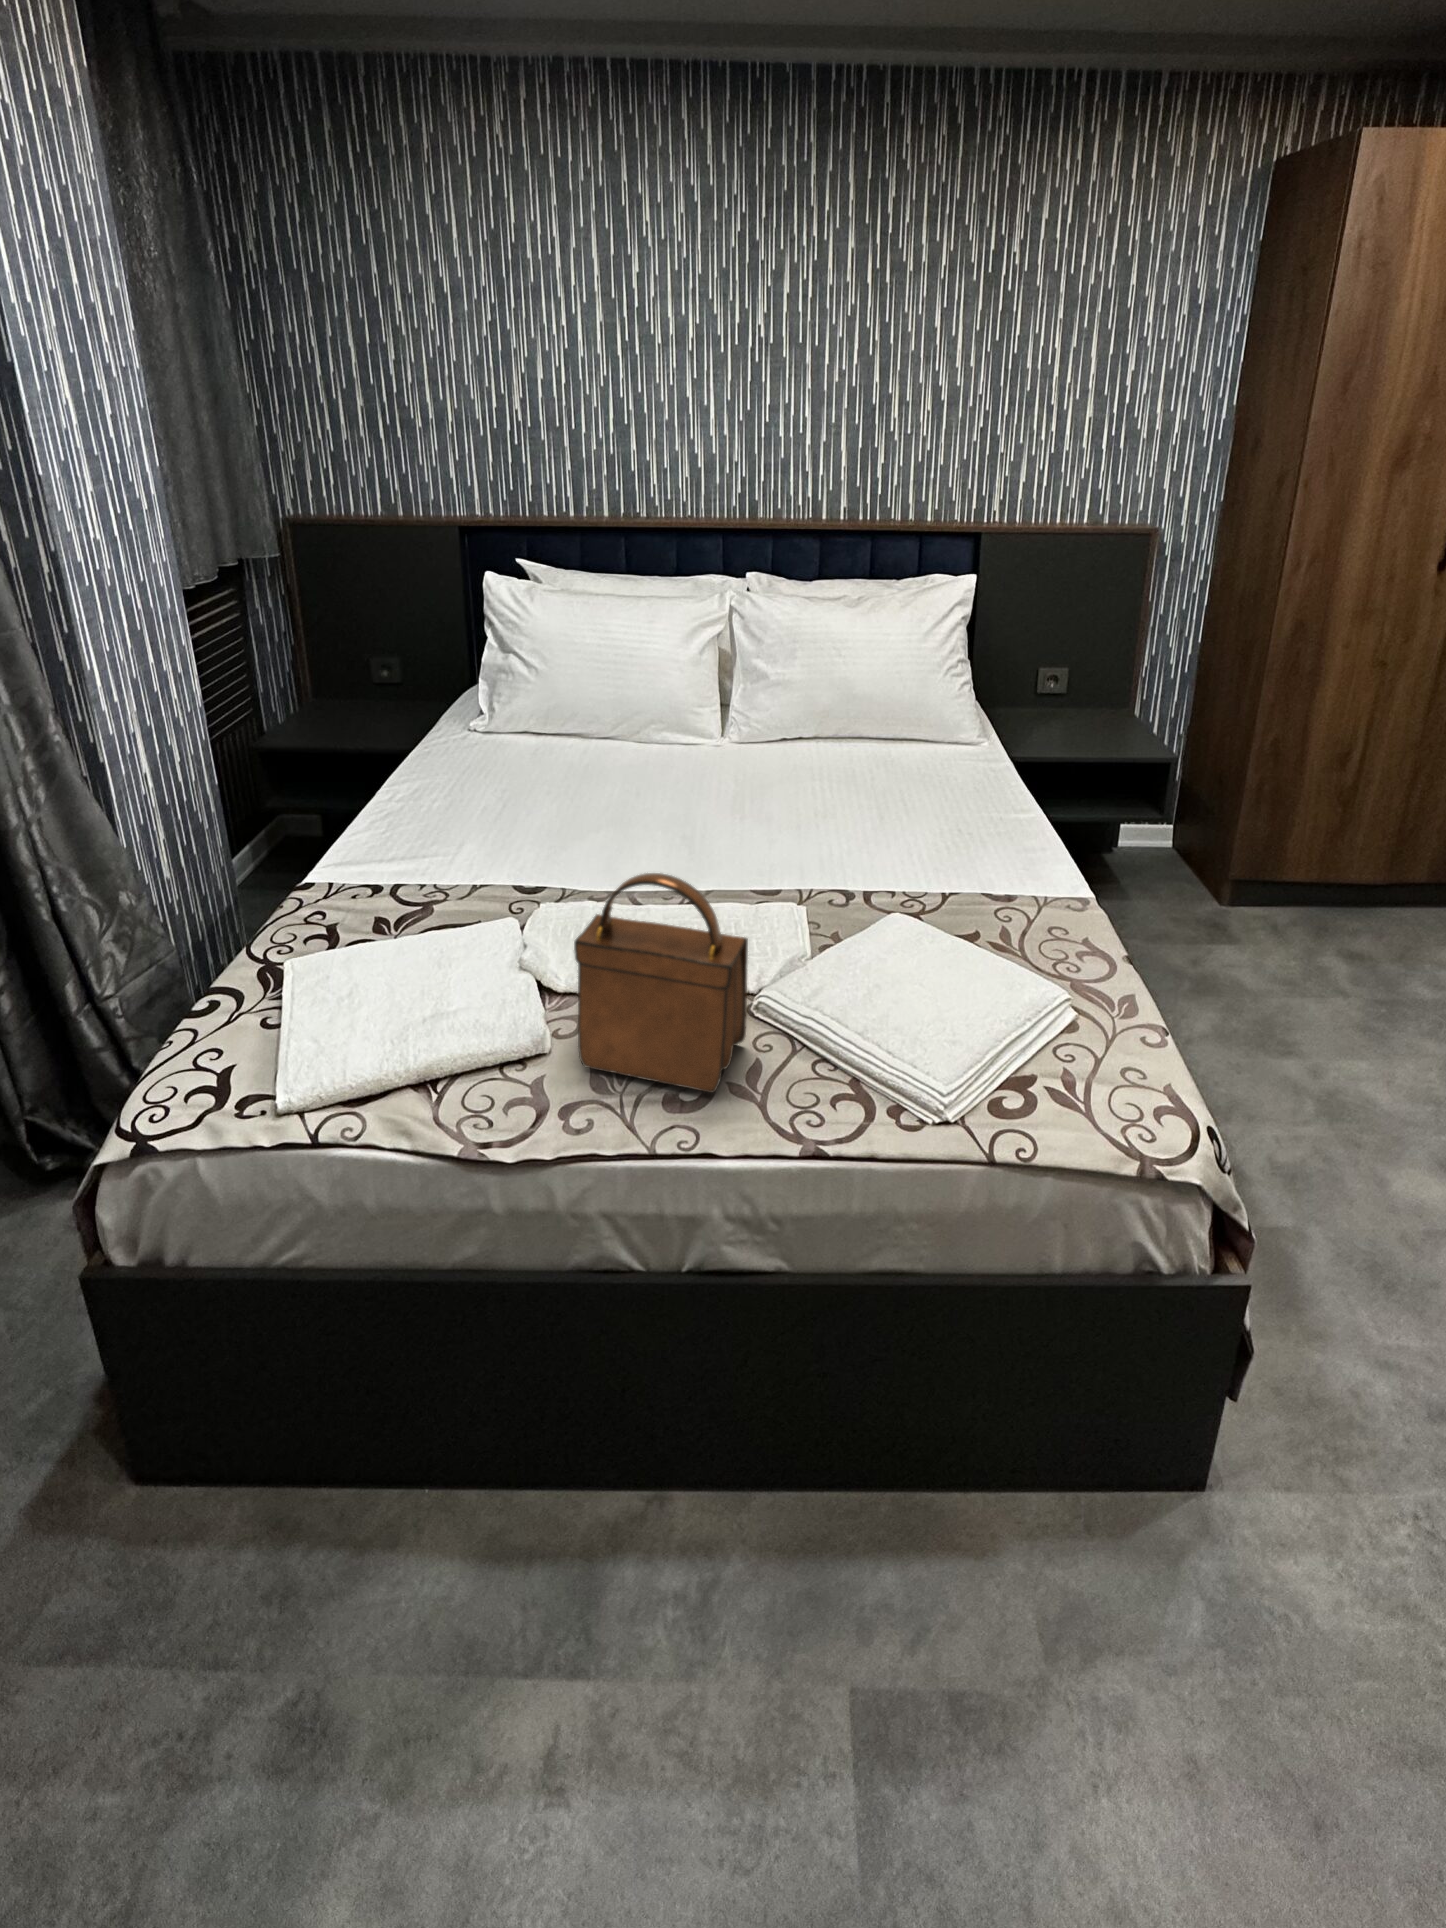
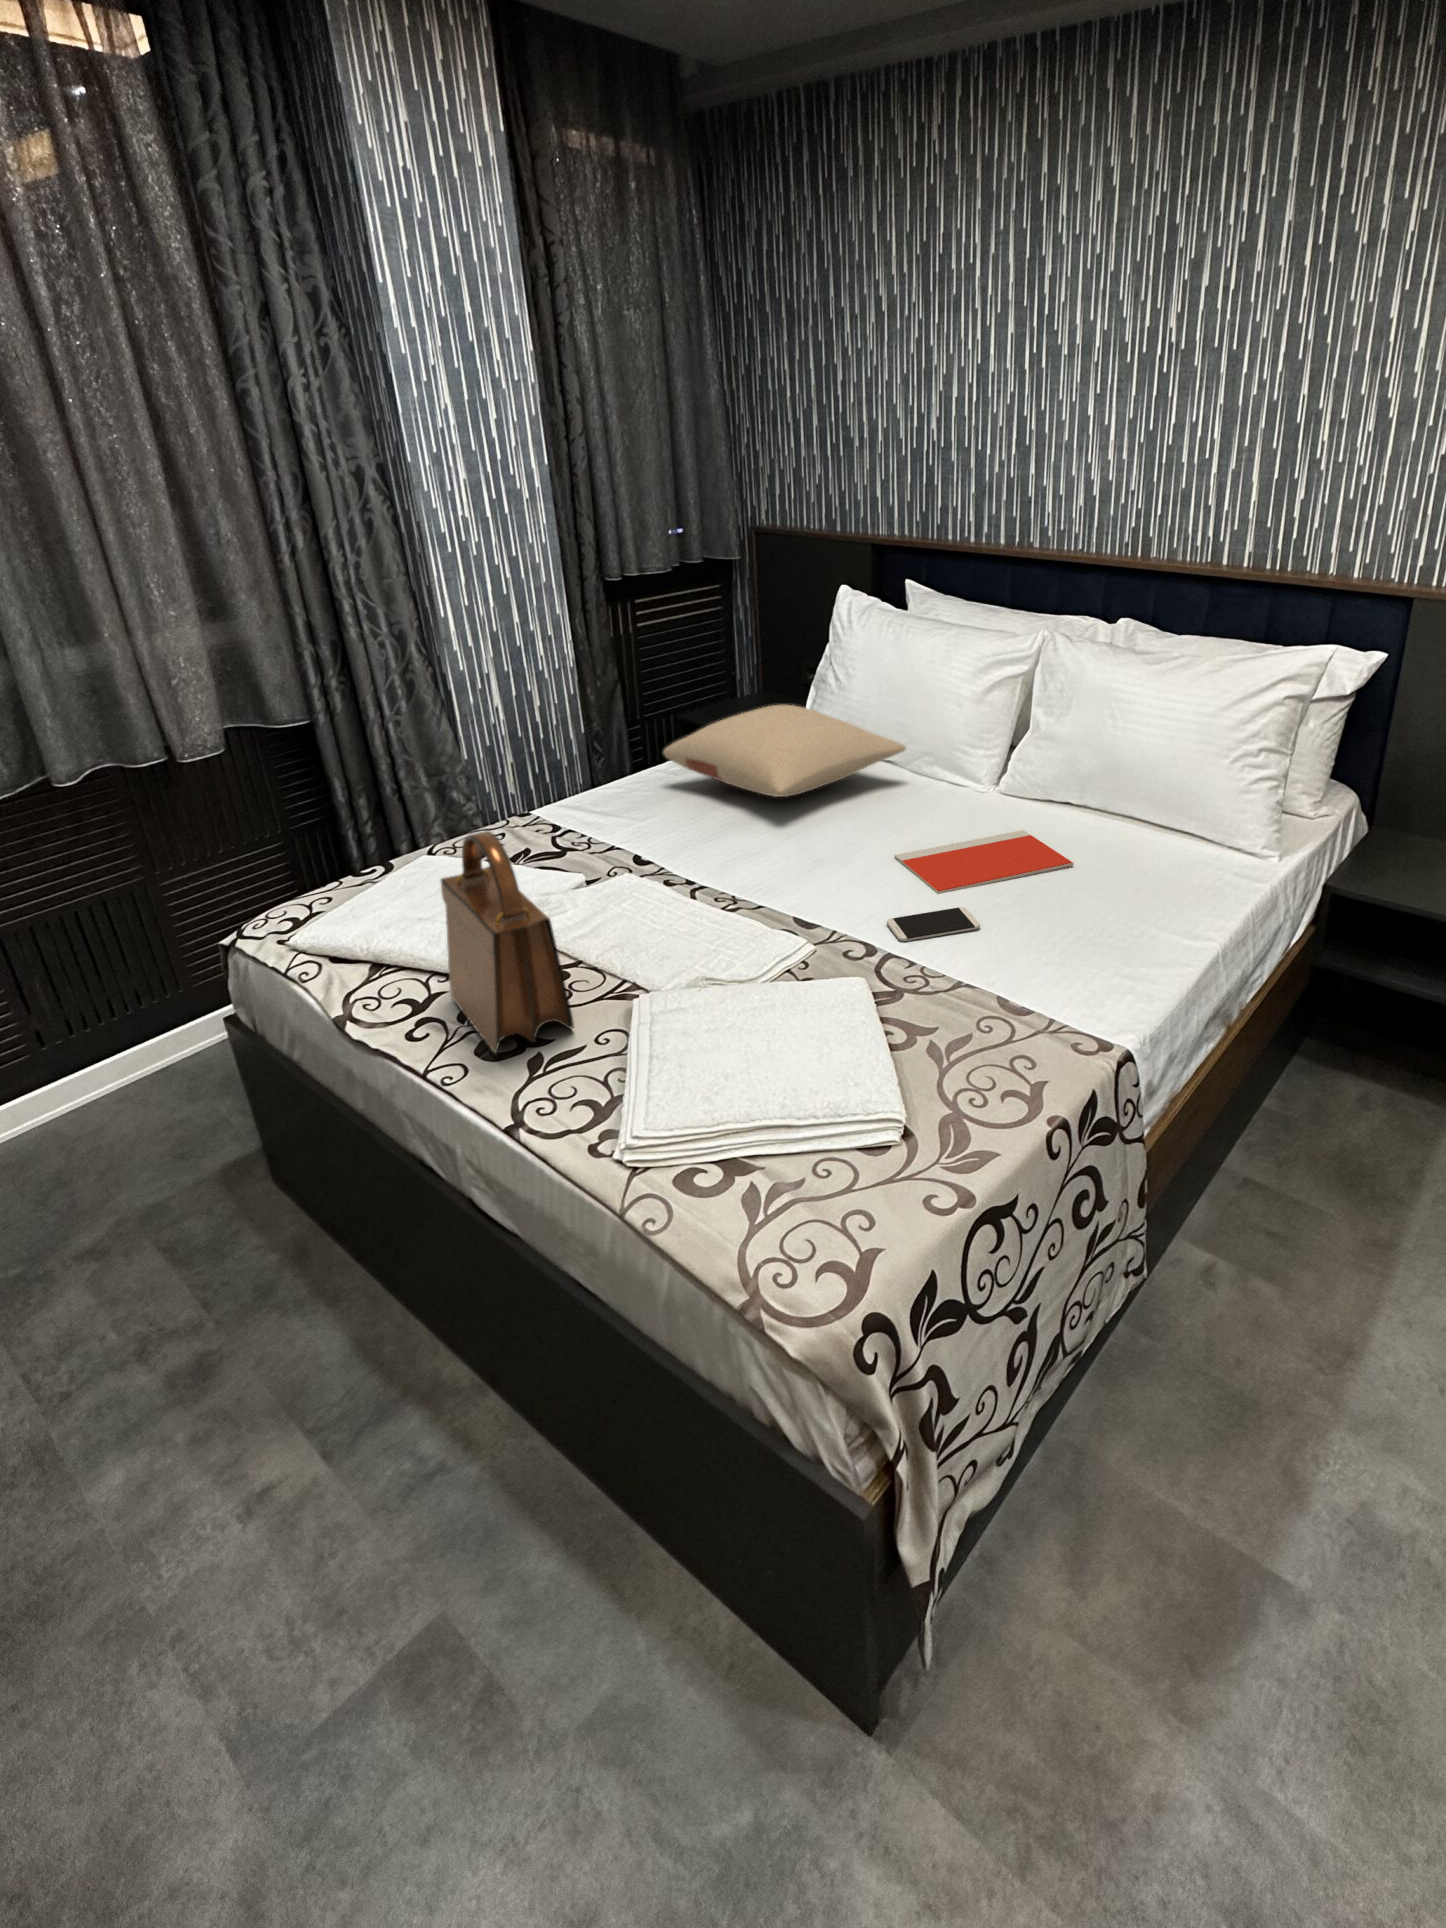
pillow: none [411,700,636,792] -> present [663,705,906,797]
notebook: none [731,768,866,838] -> present [895,830,1074,894]
smartphone: none [814,841,882,882] -> present [887,907,980,942]

